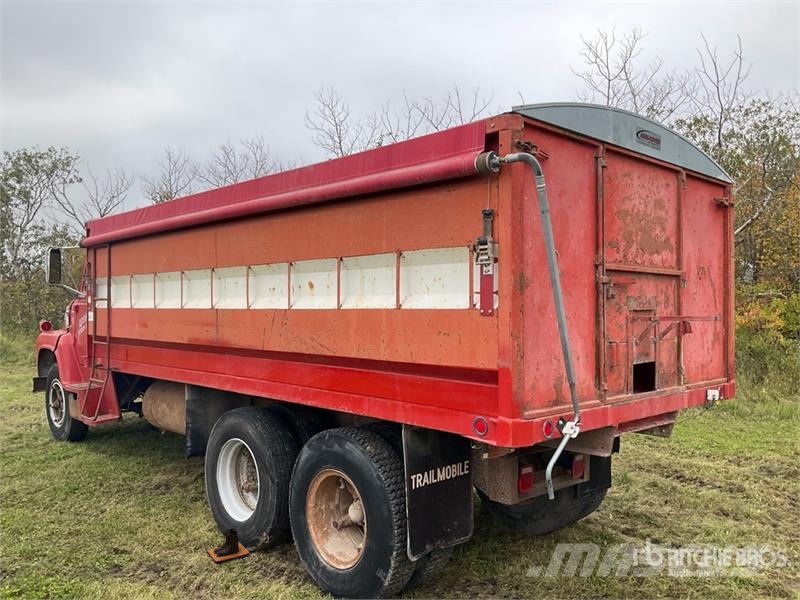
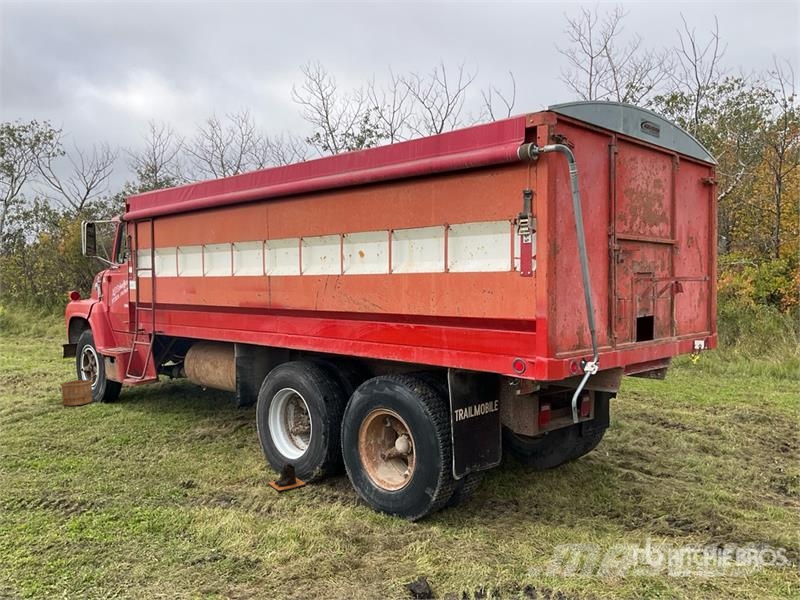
wooden bucket: none [15,419,51,447] -> present [61,380,92,406]

